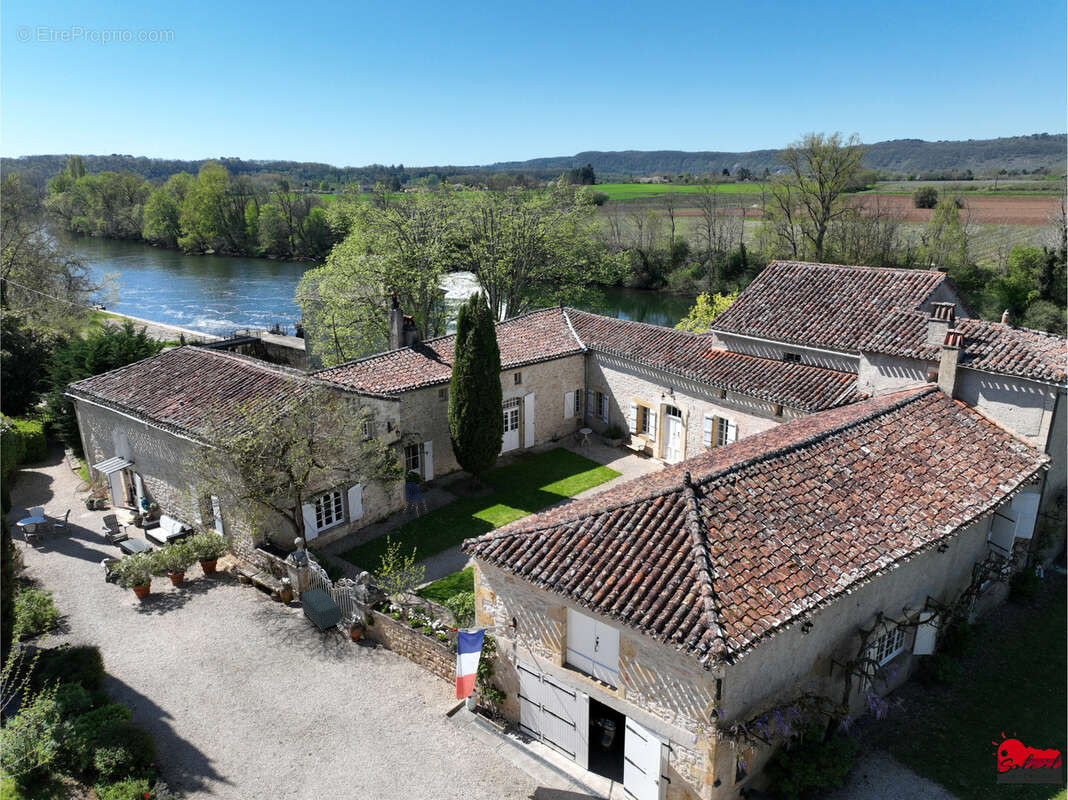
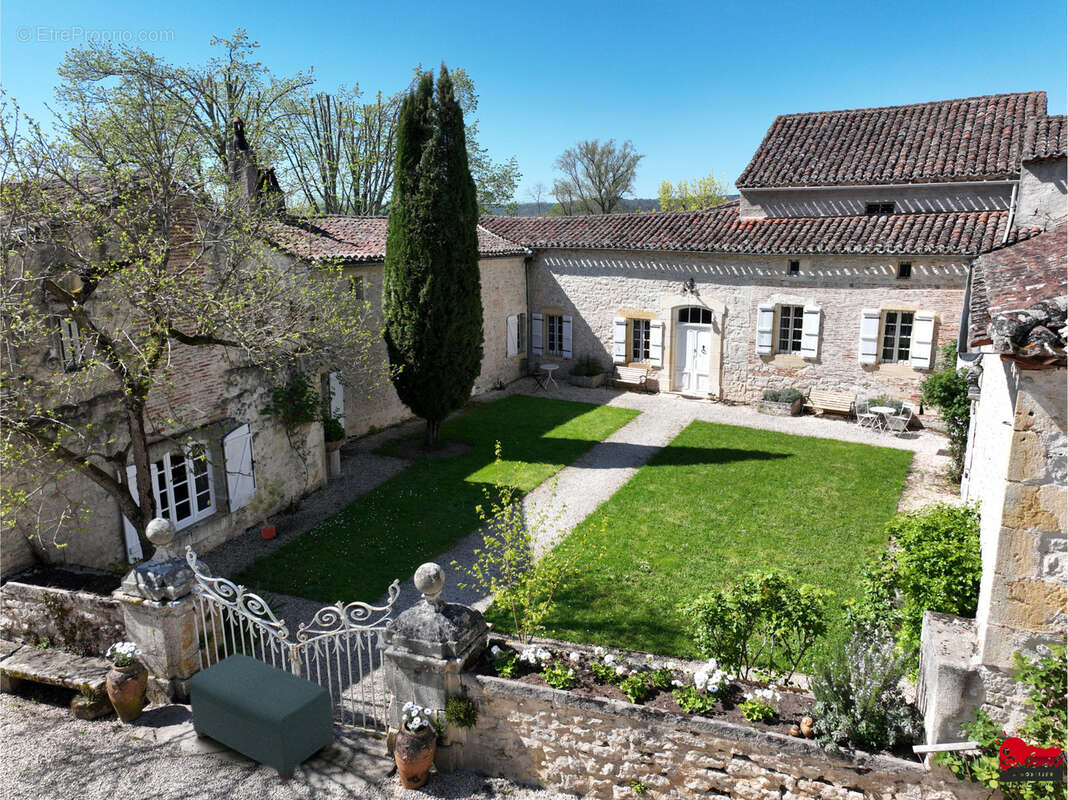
chair: present [405,482,427,510] -> none [320,433,366,498]
potted tree: none [357,505,377,536] -> present [245,473,285,539]

